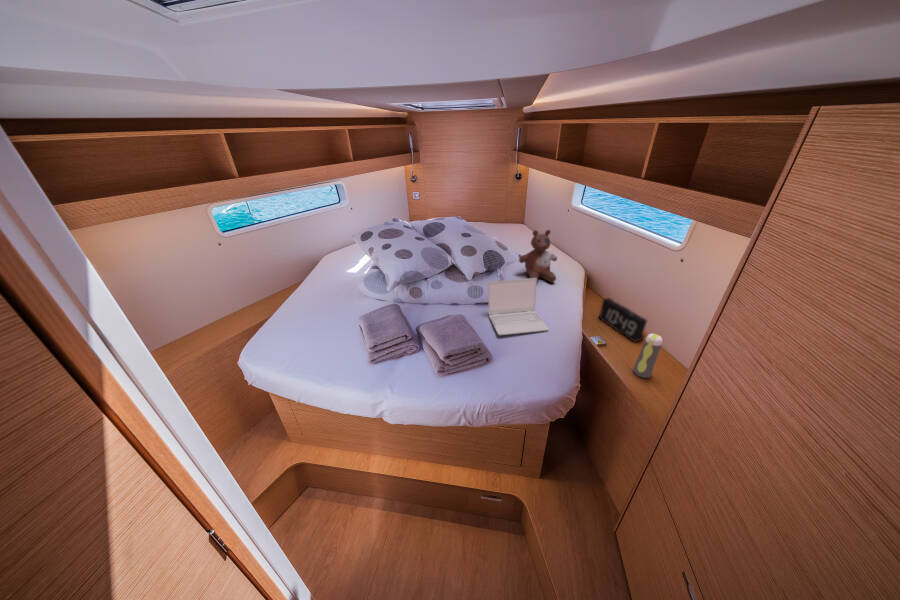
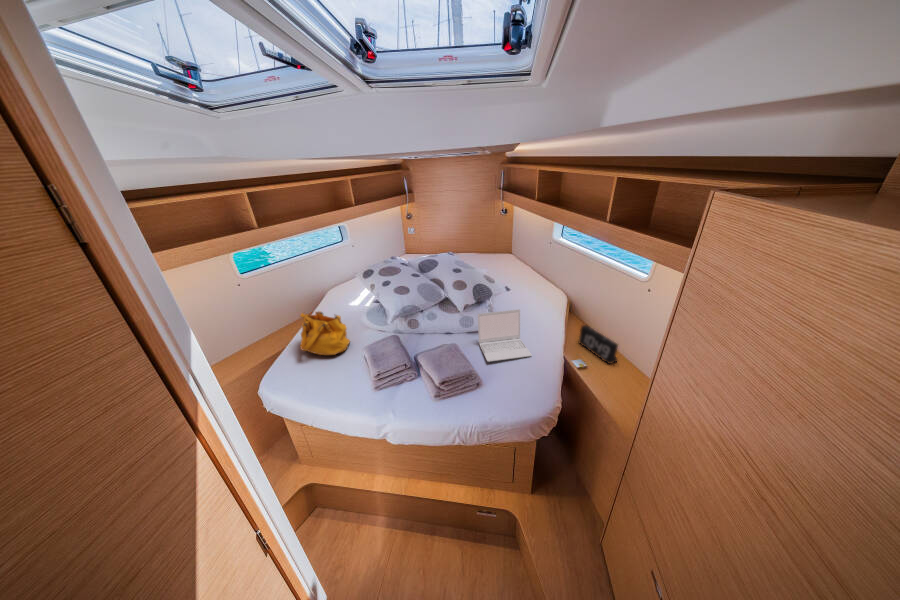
stuffed bear: present [519,230,557,282] -> none [506,265,540,312]
handbag: none [288,275,345,324] -> present [300,311,350,355]
water bottle: present [633,334,663,378] -> none [606,357,627,396]

